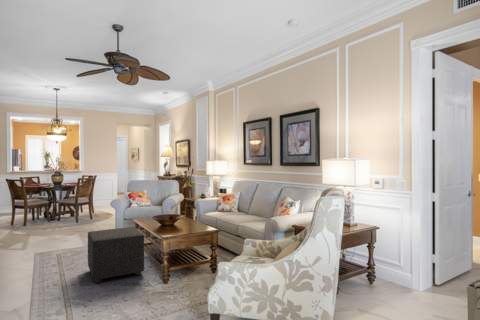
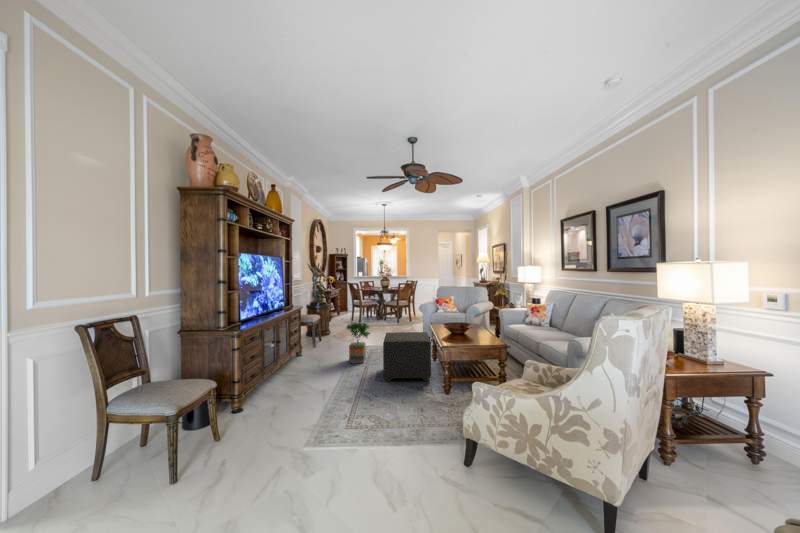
potted tree: none [30,223,66,272] -> present [346,323,370,363]

